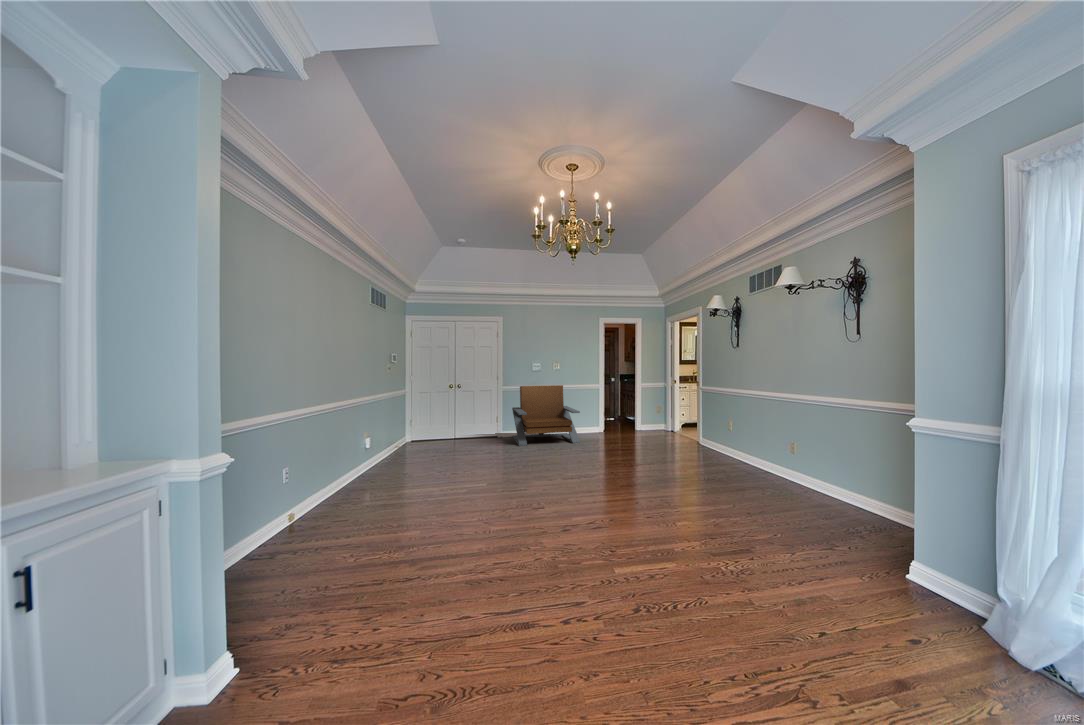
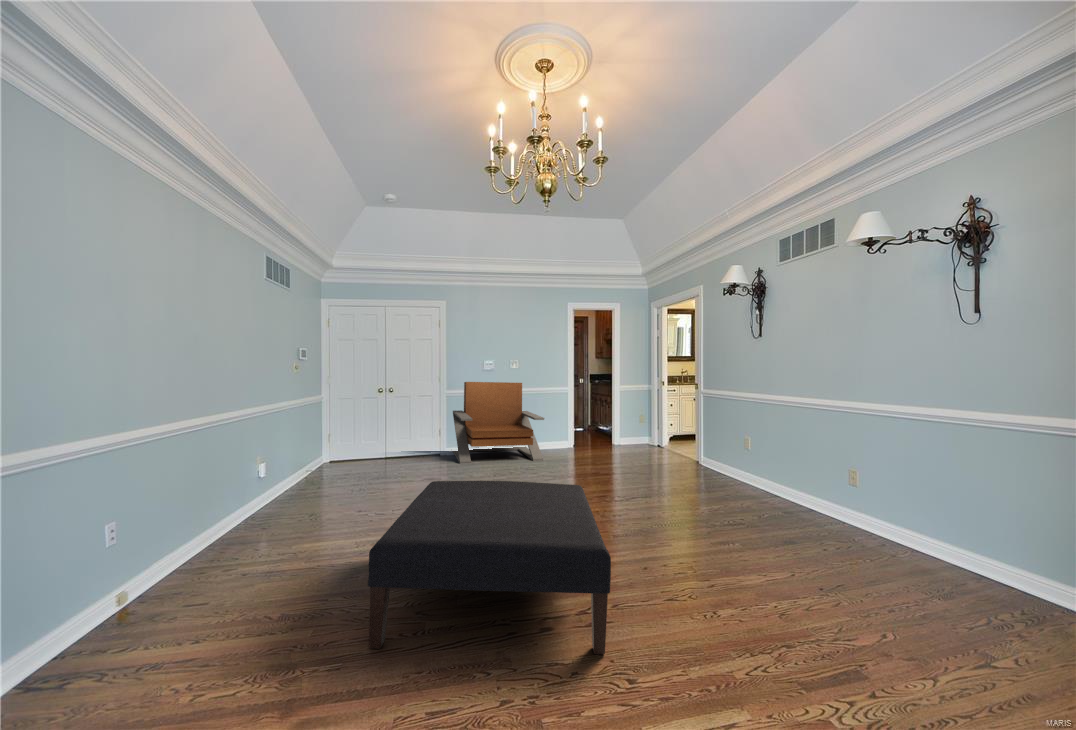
ottoman: none [477,453,605,541] -> present [368,481,611,654]

